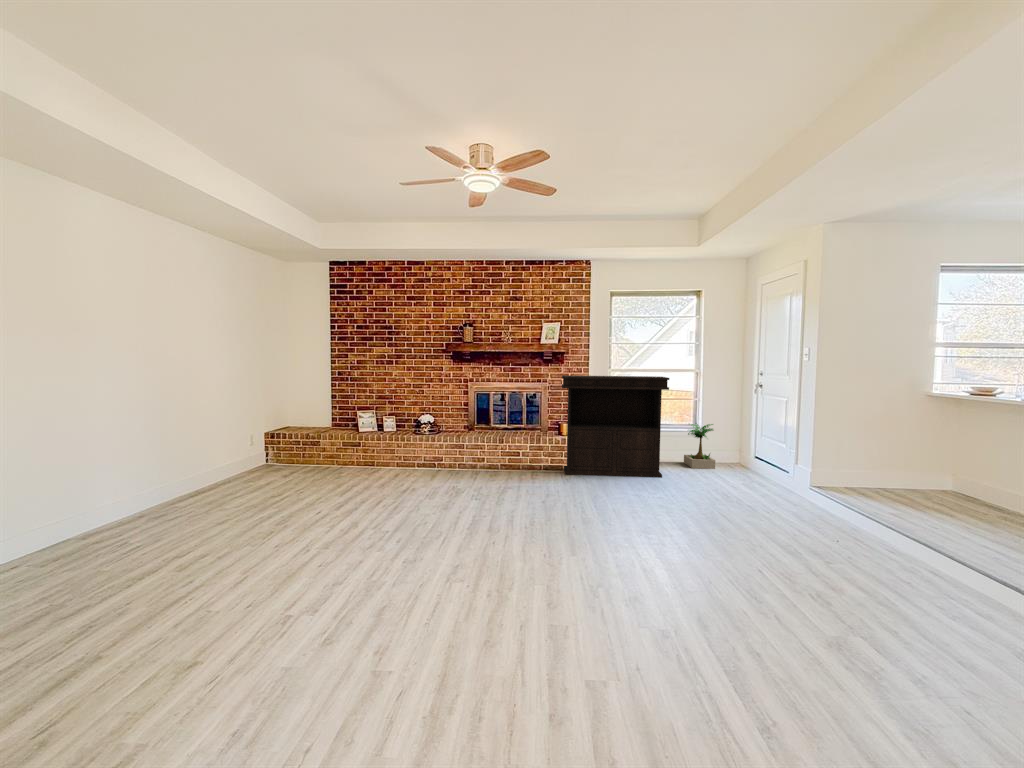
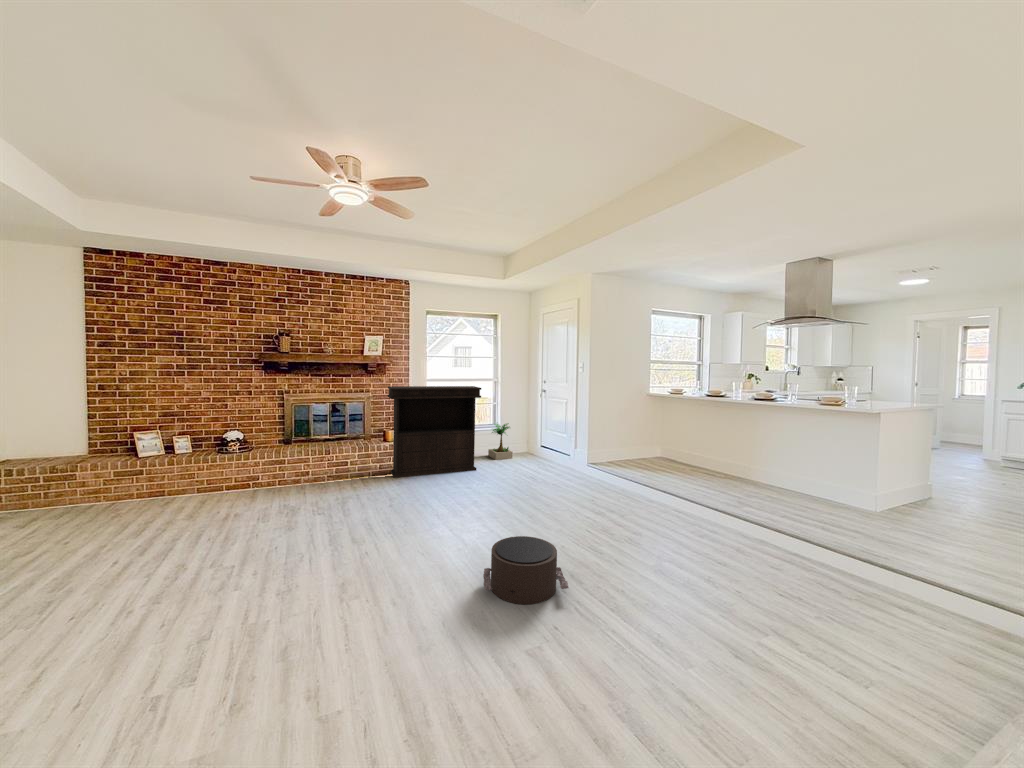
pouf: none [609,567,741,674] -> present [483,536,569,604]

